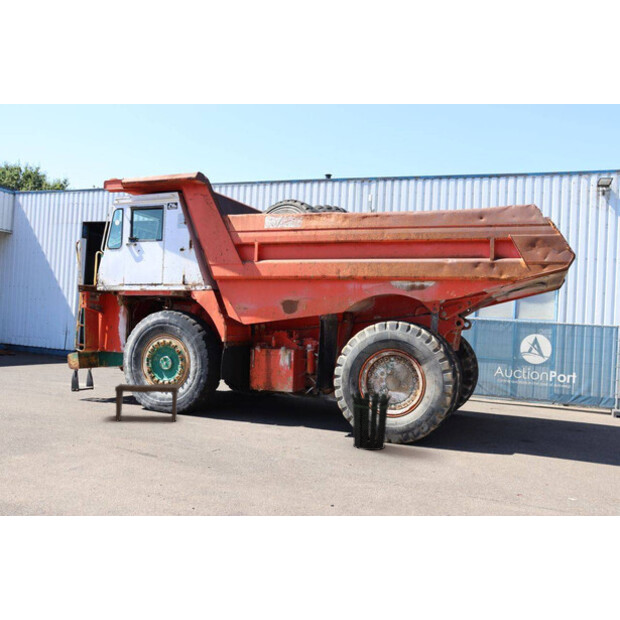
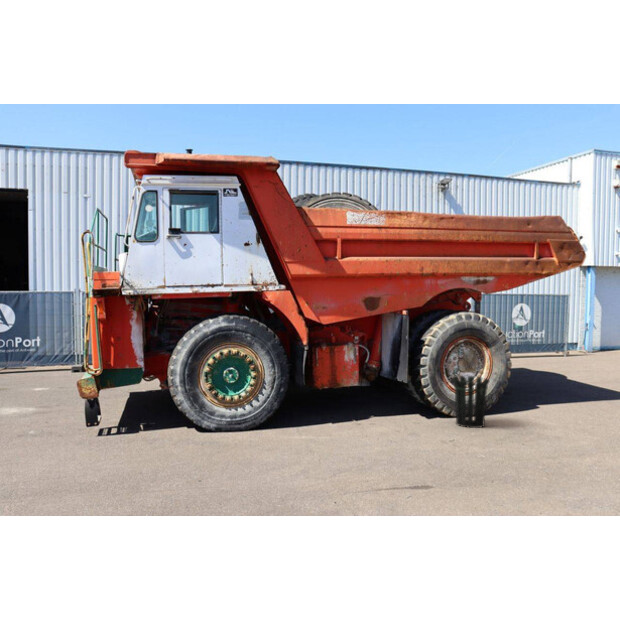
bench: present [115,384,180,421] -> none [198,396,273,452]

